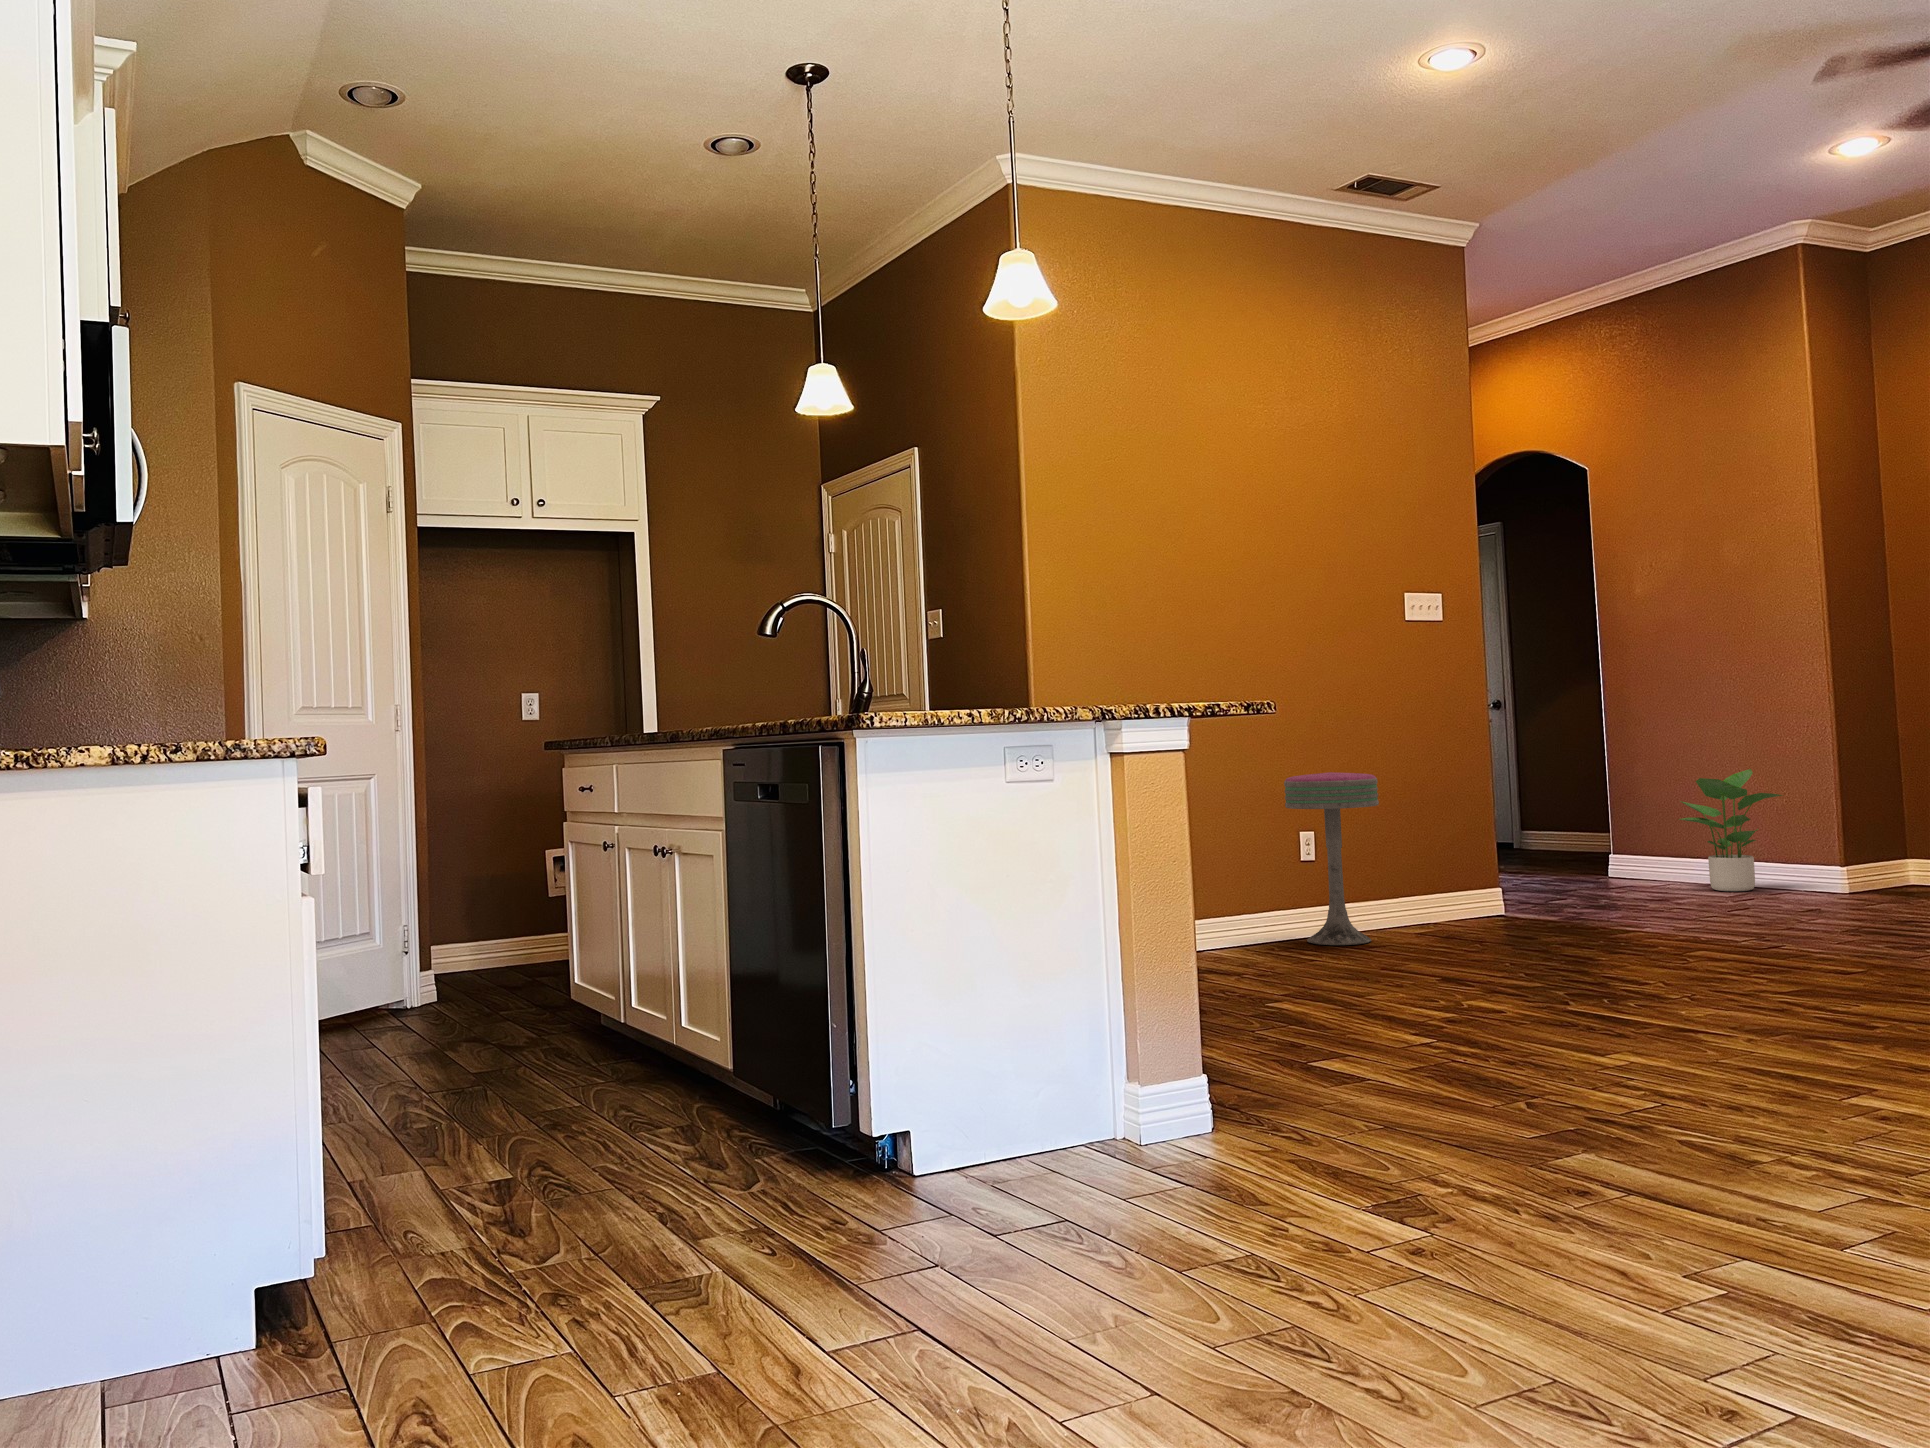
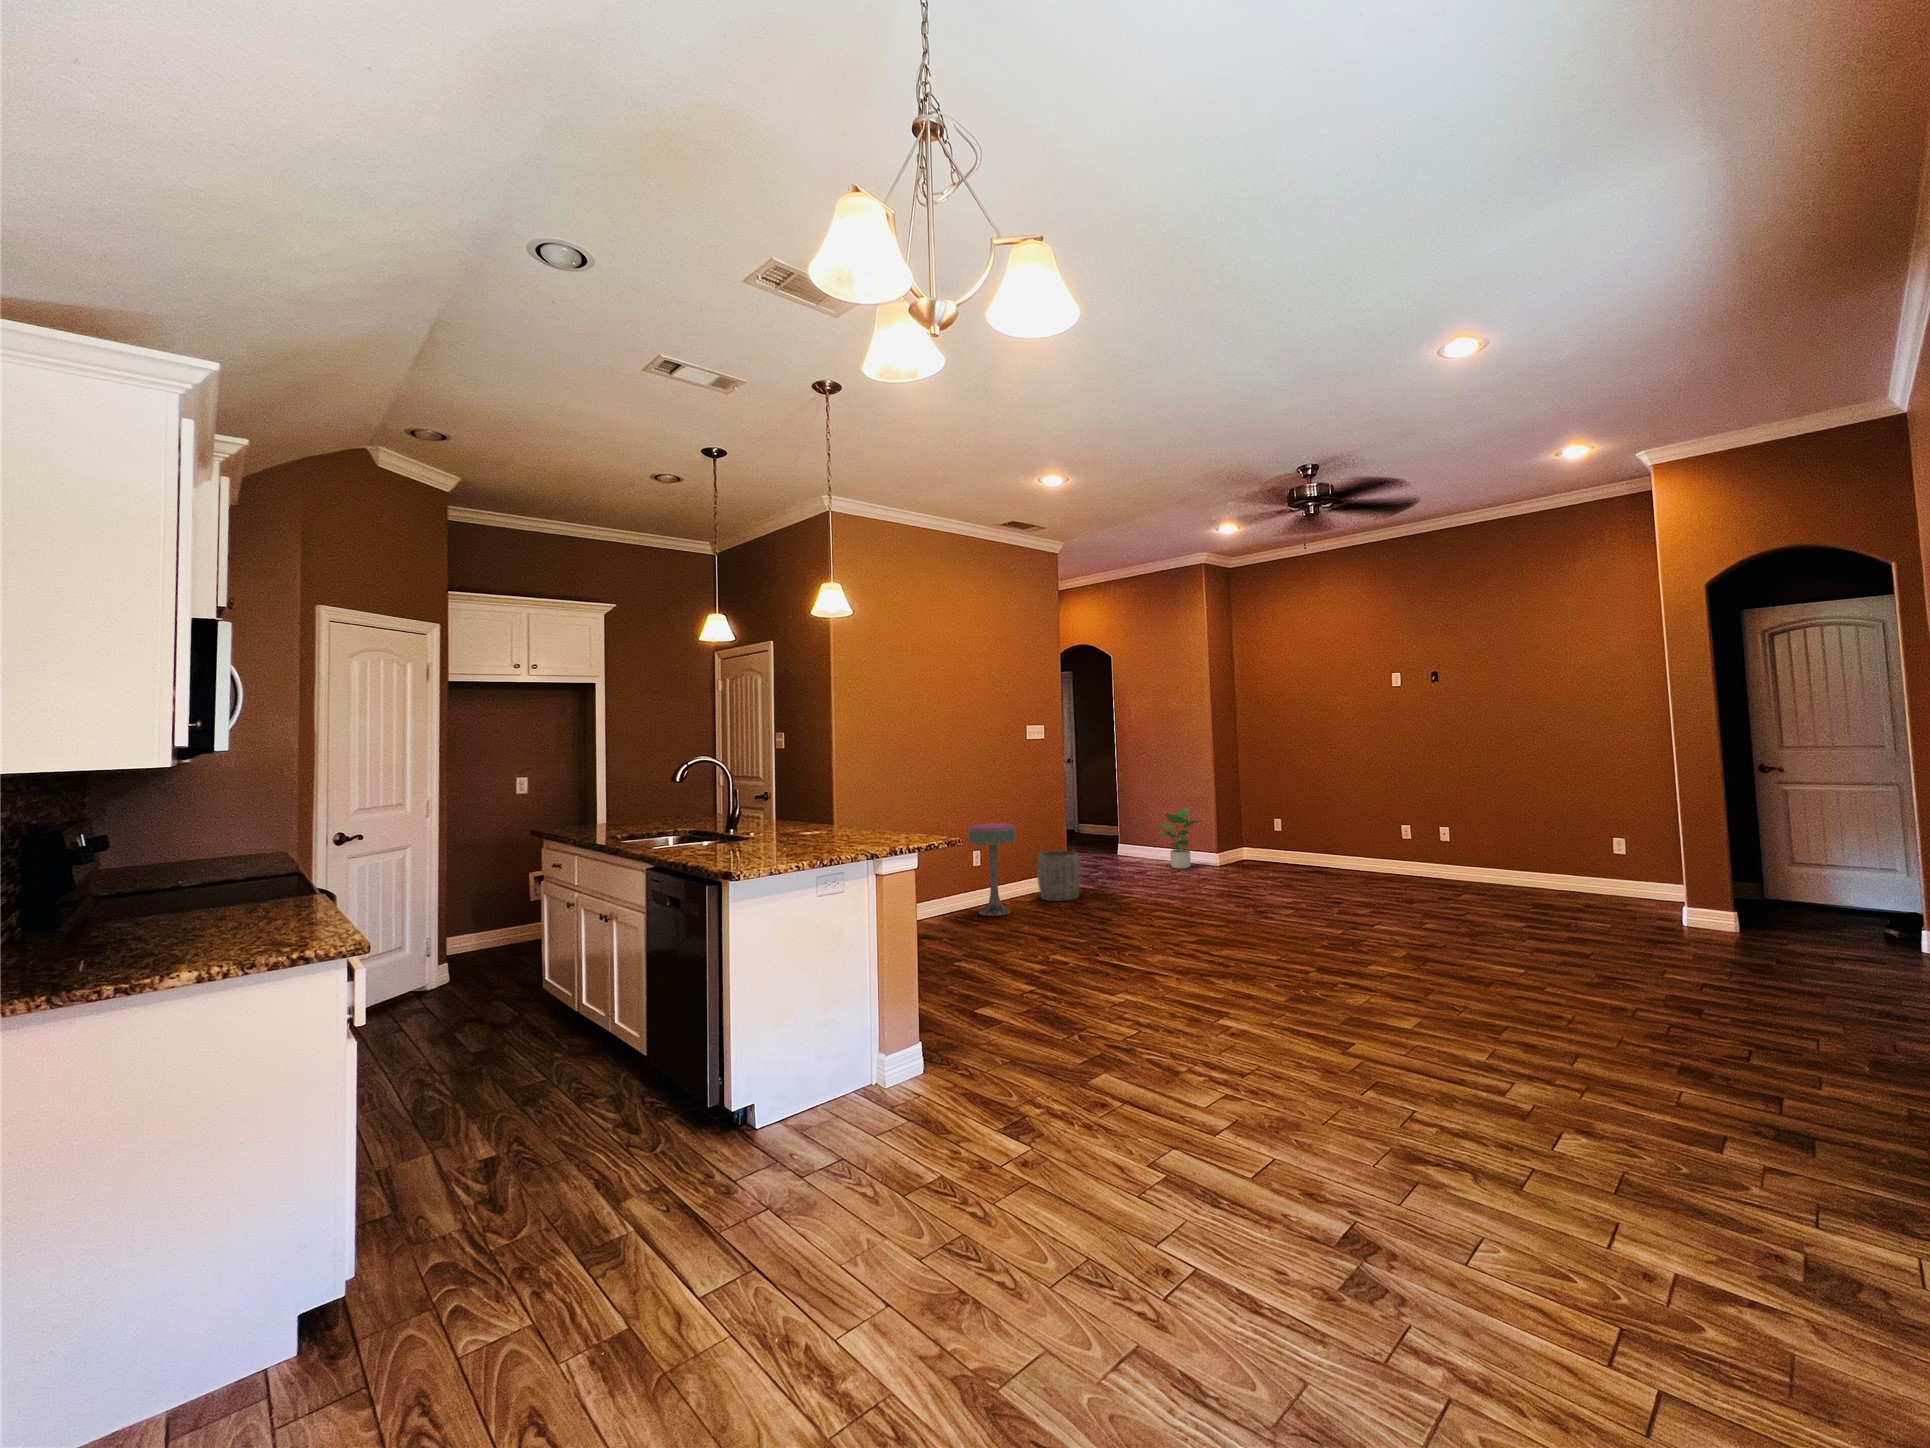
woven basket: none [1422,837,1514,929] -> present [1037,851,1081,901]

